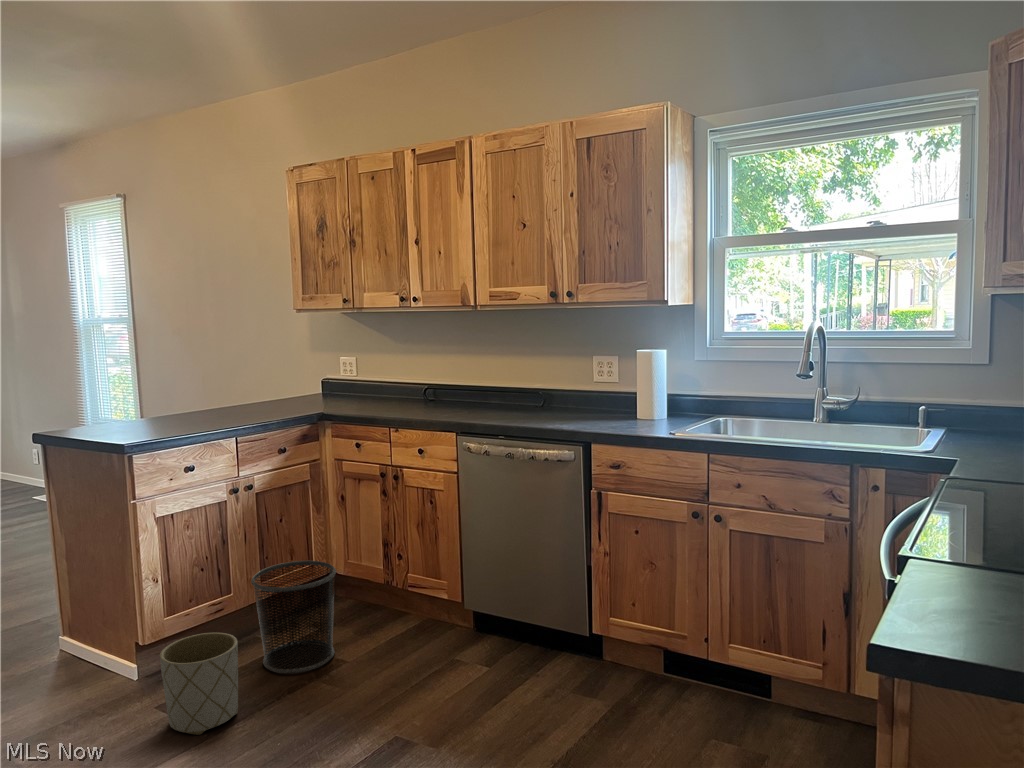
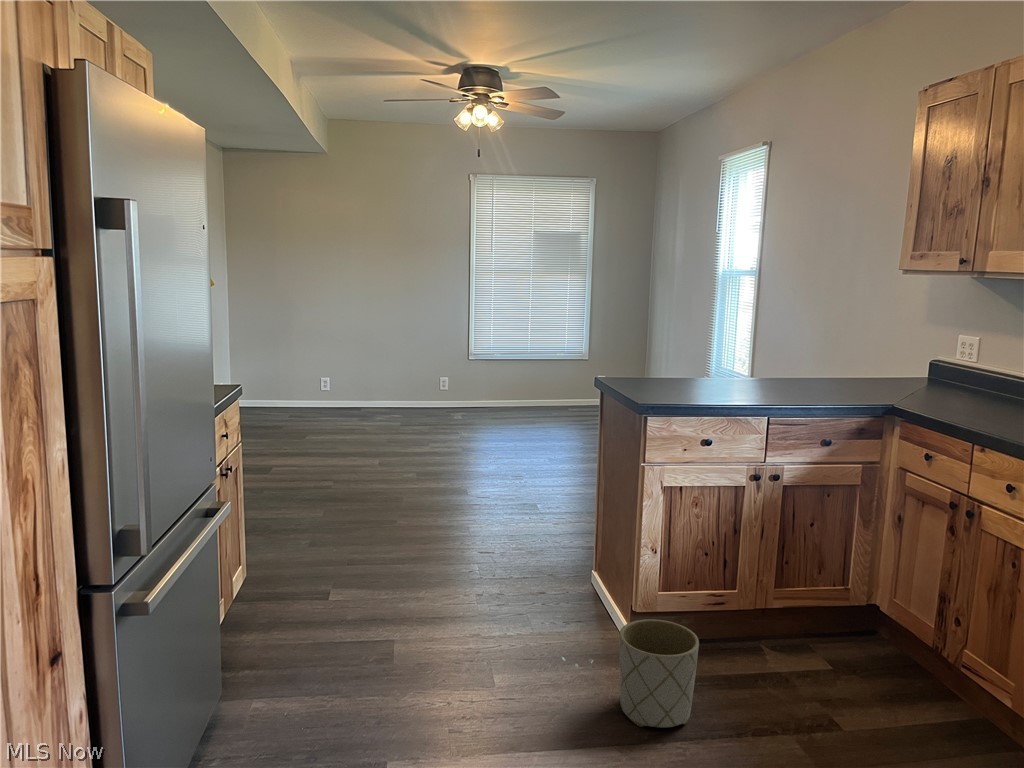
waste bin: present [251,561,336,673] -> none [744,575,850,716]

